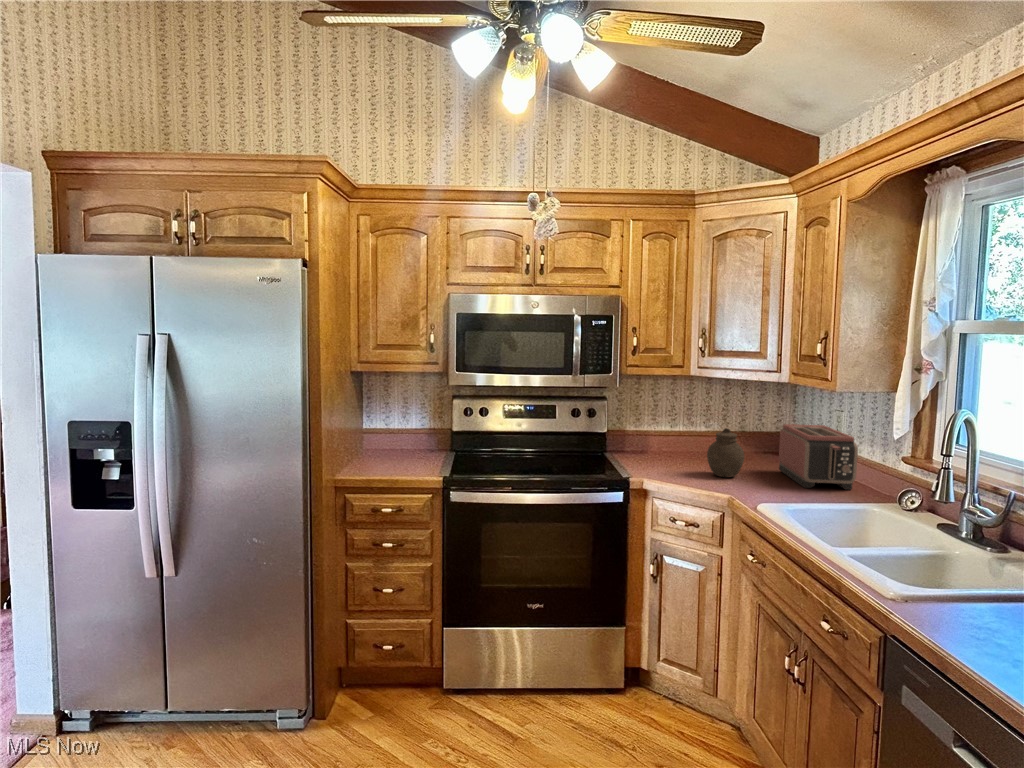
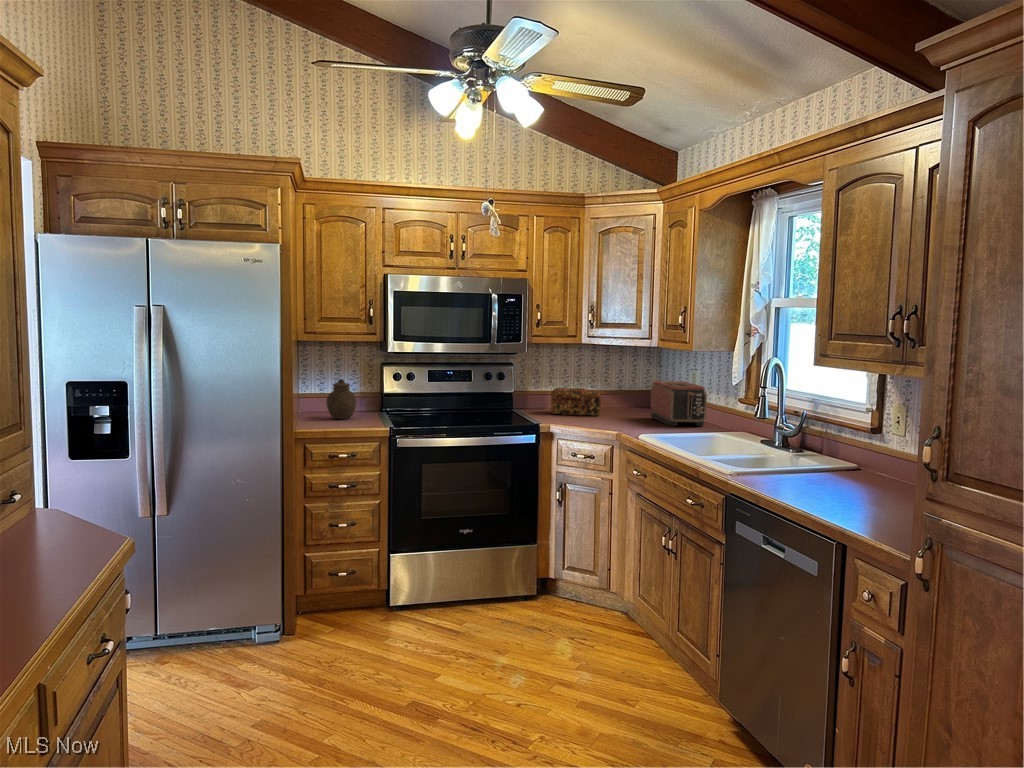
bread loaf: none [649,428,713,465] -> present [551,388,601,415]
jar: present [707,428,744,477] -> present [326,379,357,419]

